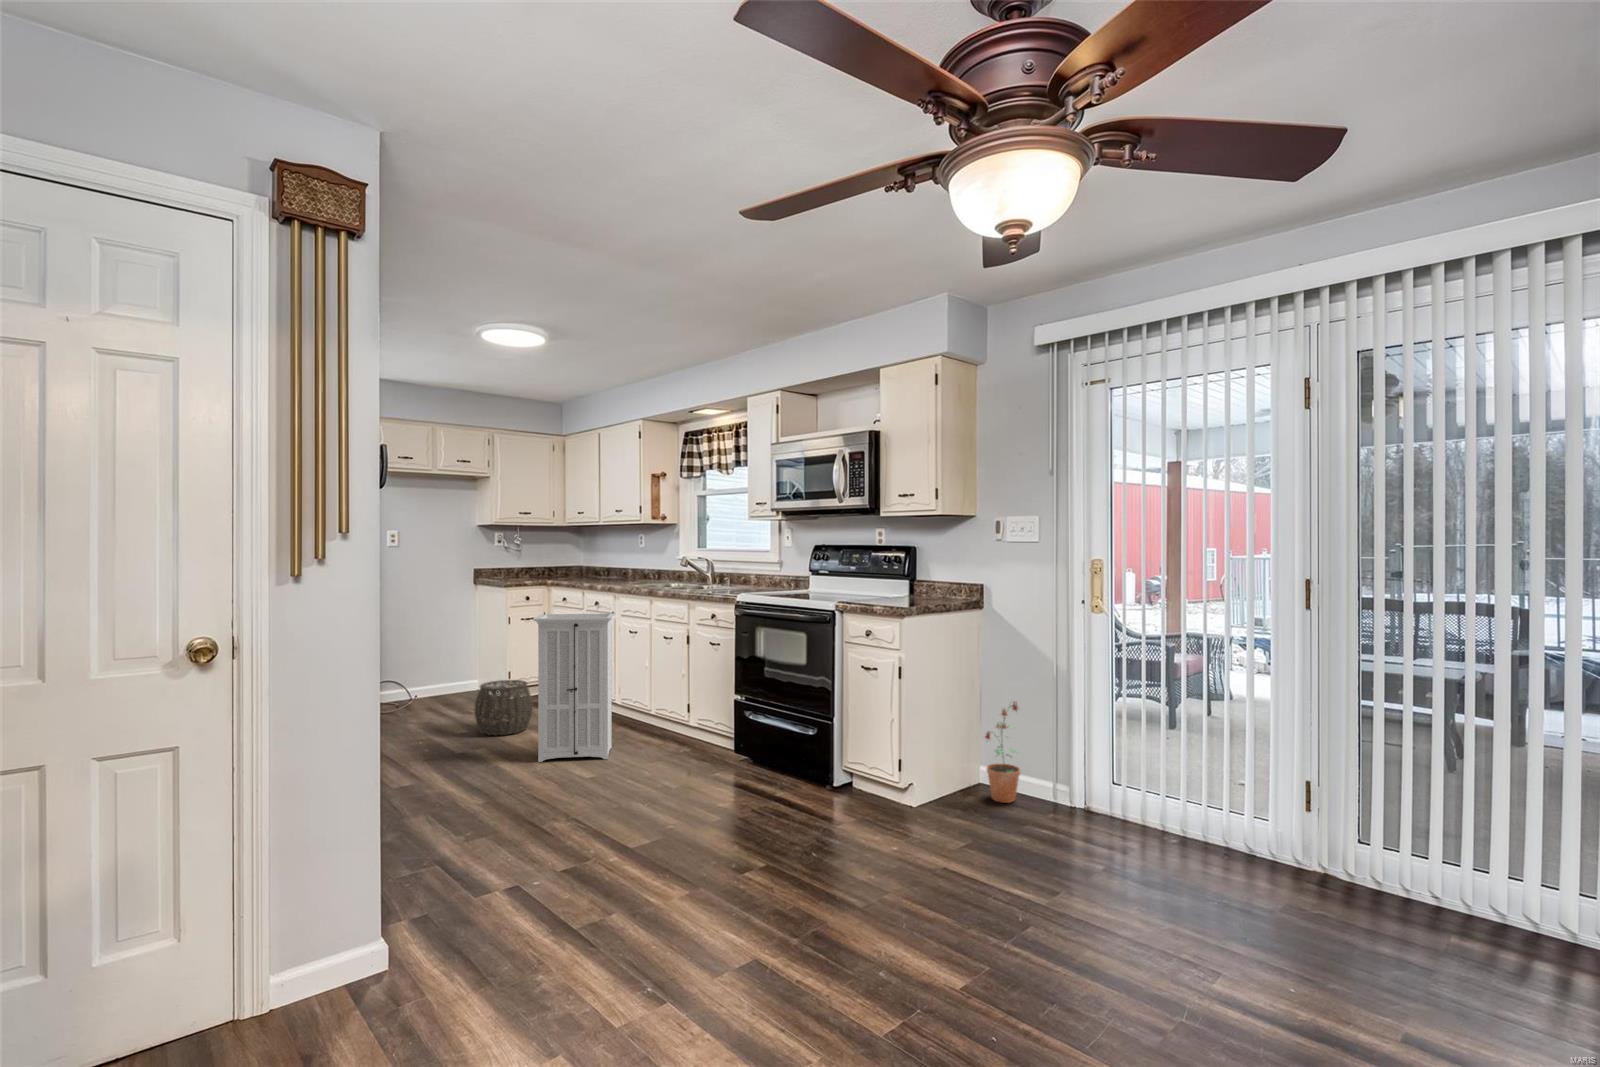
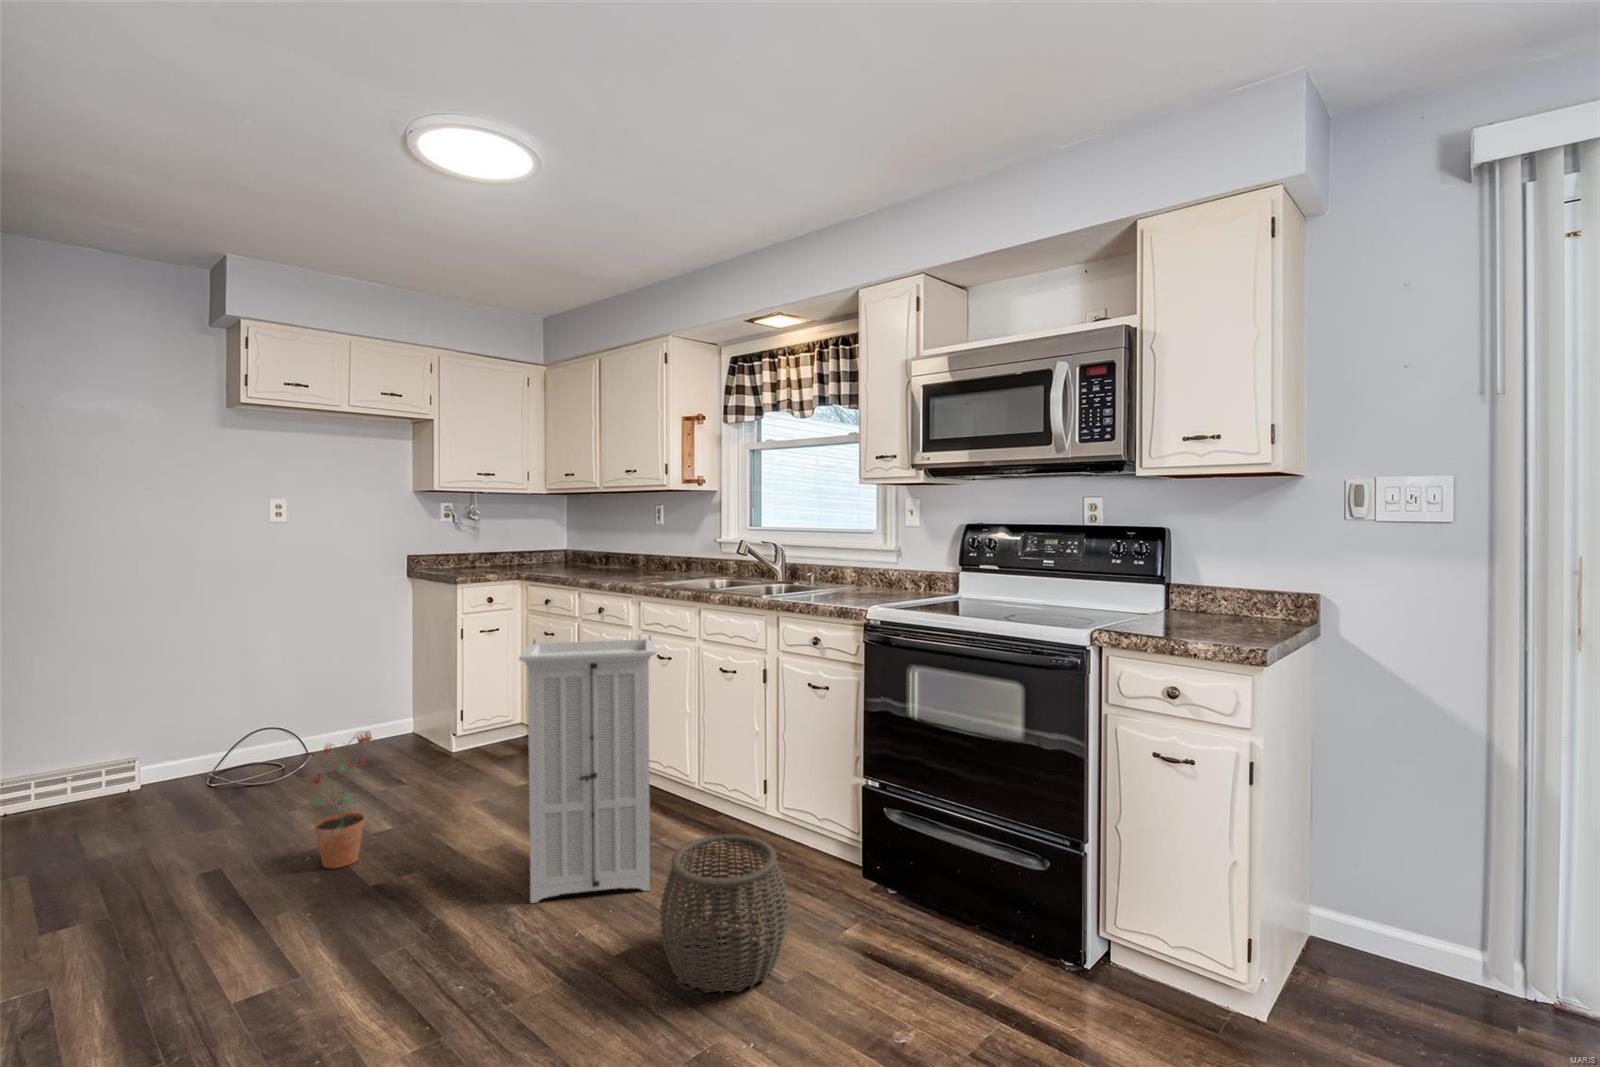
woven basket: present [474,680,532,735] -> present [660,834,789,993]
potted plant: present [985,702,1020,803] -> present [310,732,372,869]

